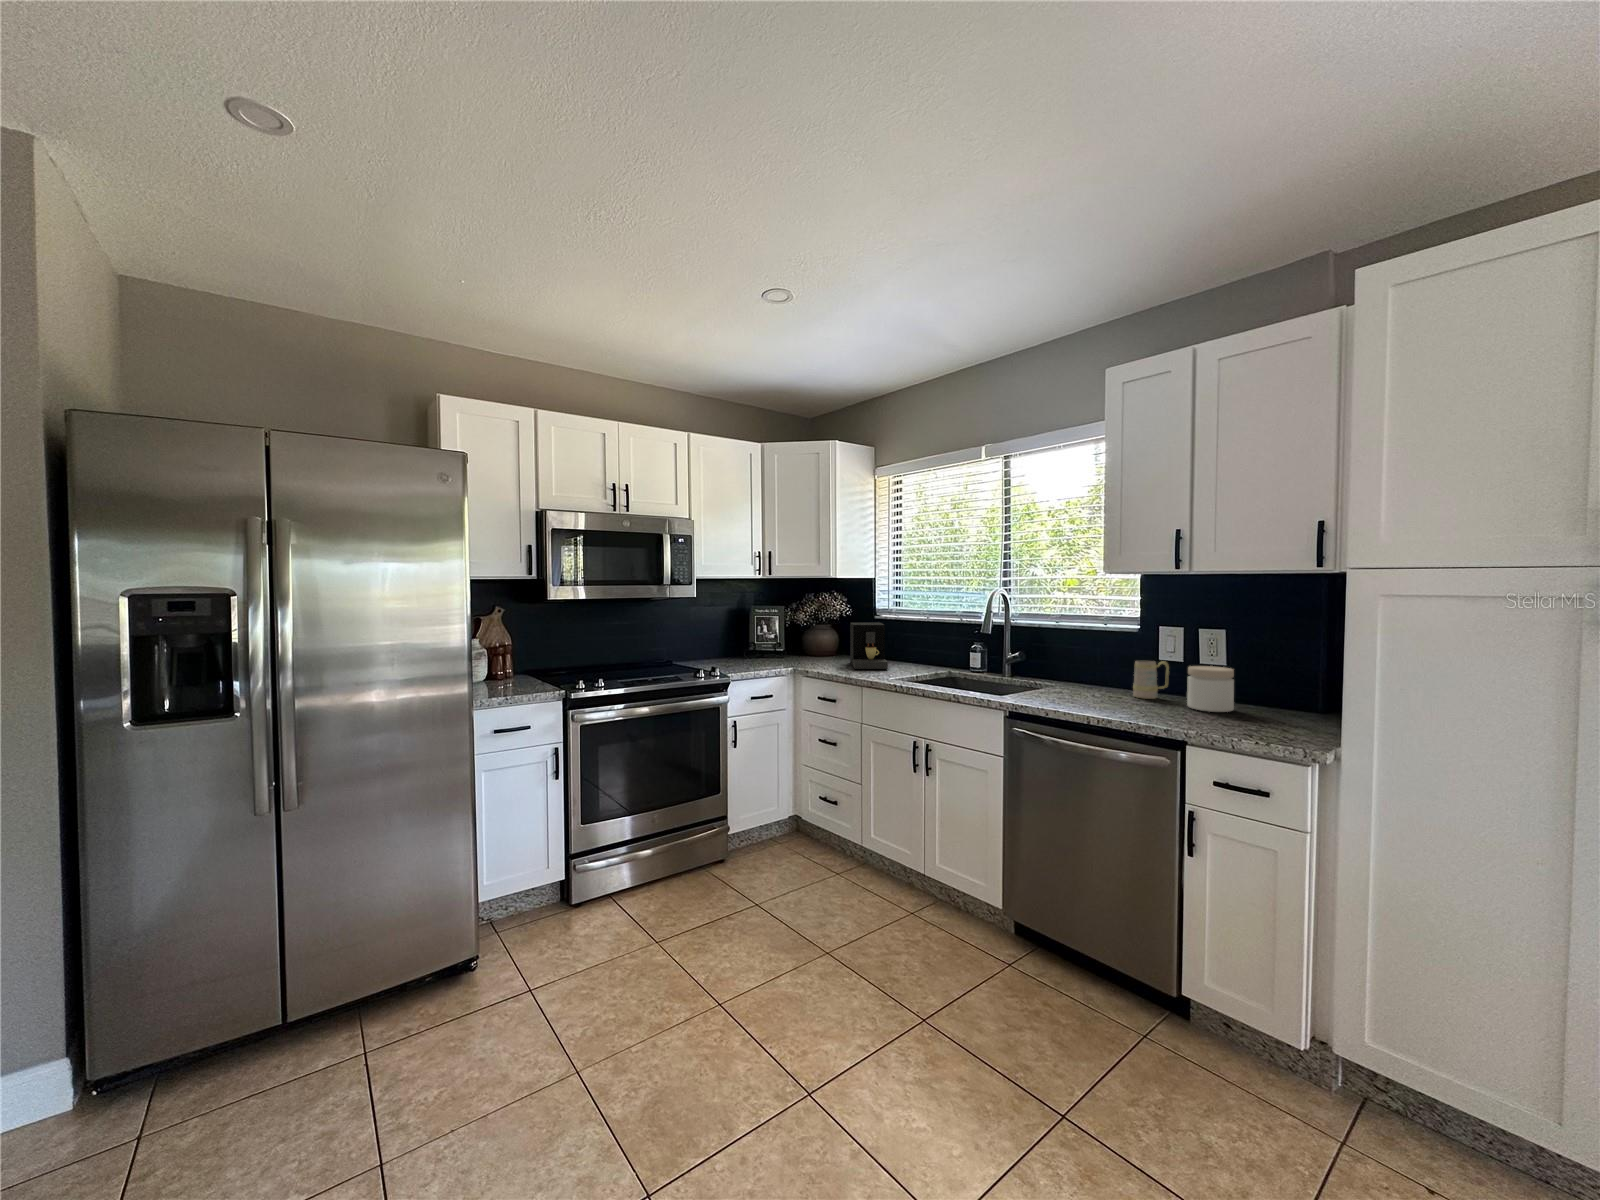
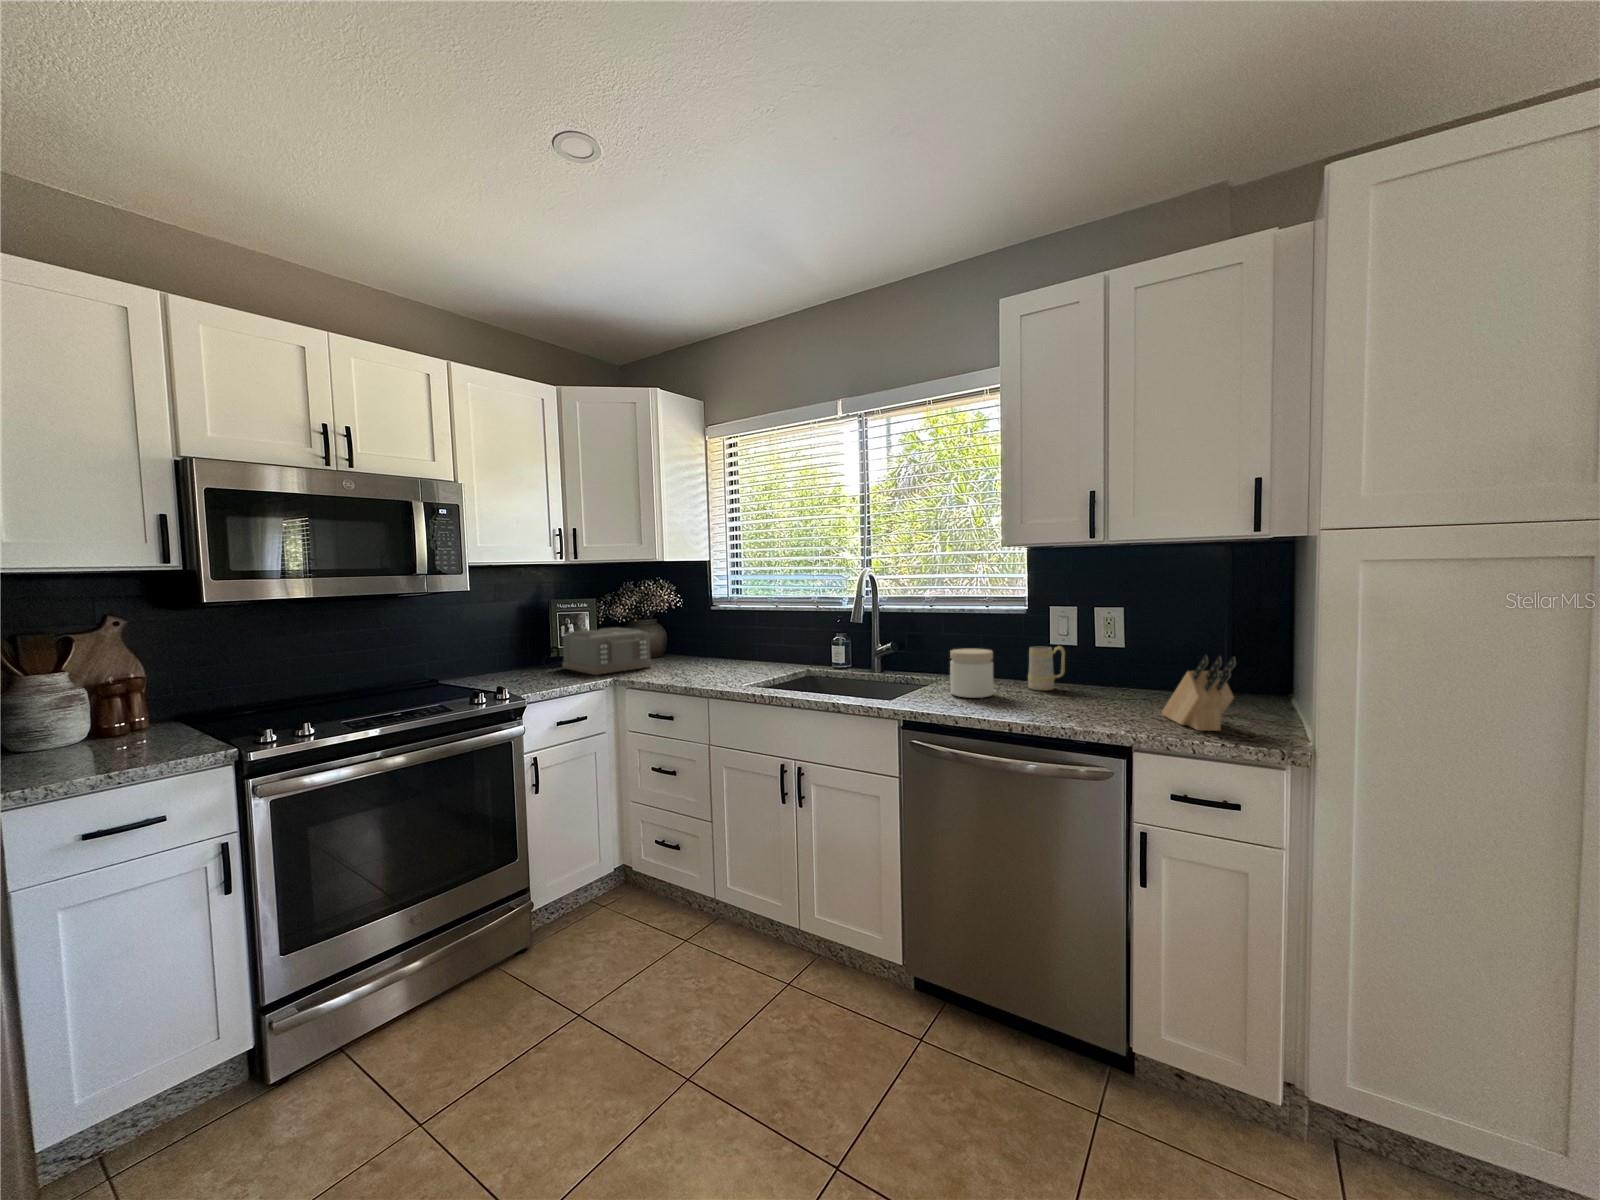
coffee maker: present [850,622,888,669] -> none [684,614,736,674]
toaster: none [757,630,824,665] -> present [562,627,652,675]
jar: present [1187,666,1234,712] -> present [950,648,994,698]
knife block: none [1234,669,1283,735] -> present [1162,656,1237,731]

